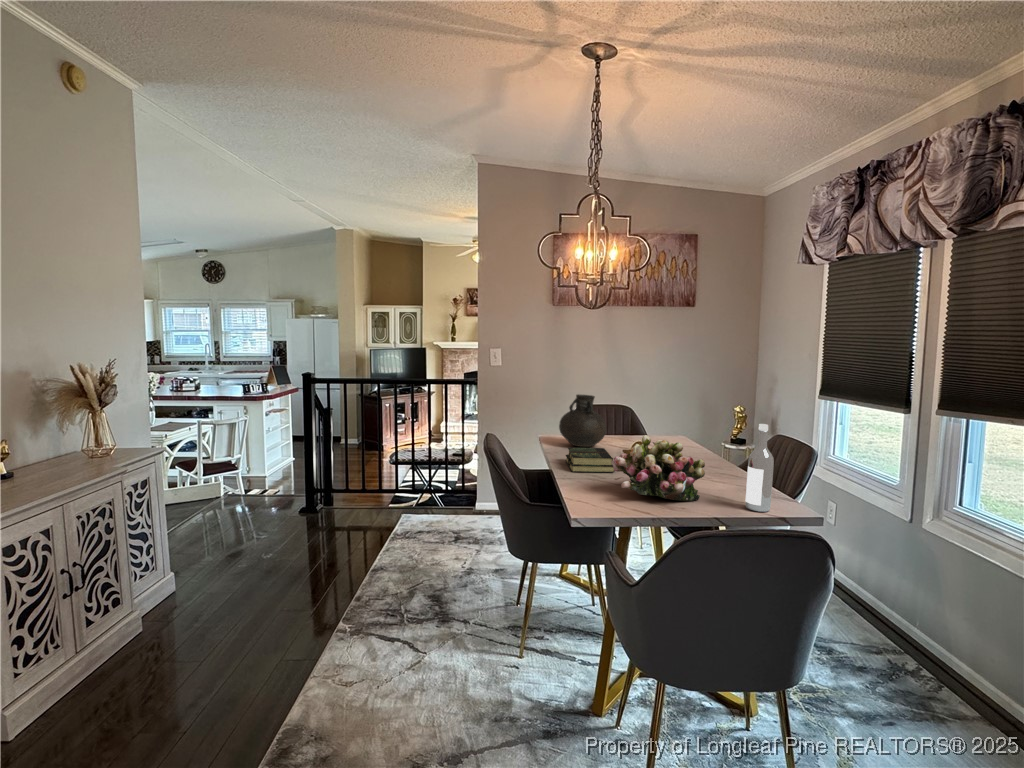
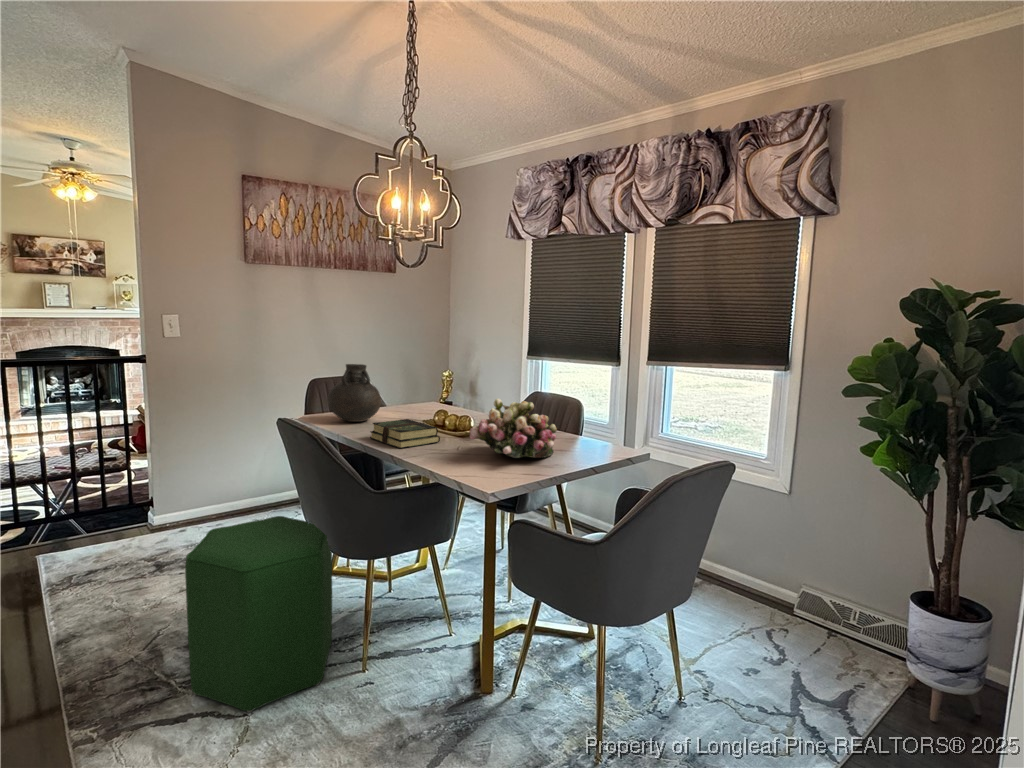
wine bottle: present [745,424,774,512] -> none [592,377,615,455]
ottoman: none [409,512,516,653] -> present [185,516,332,713]

